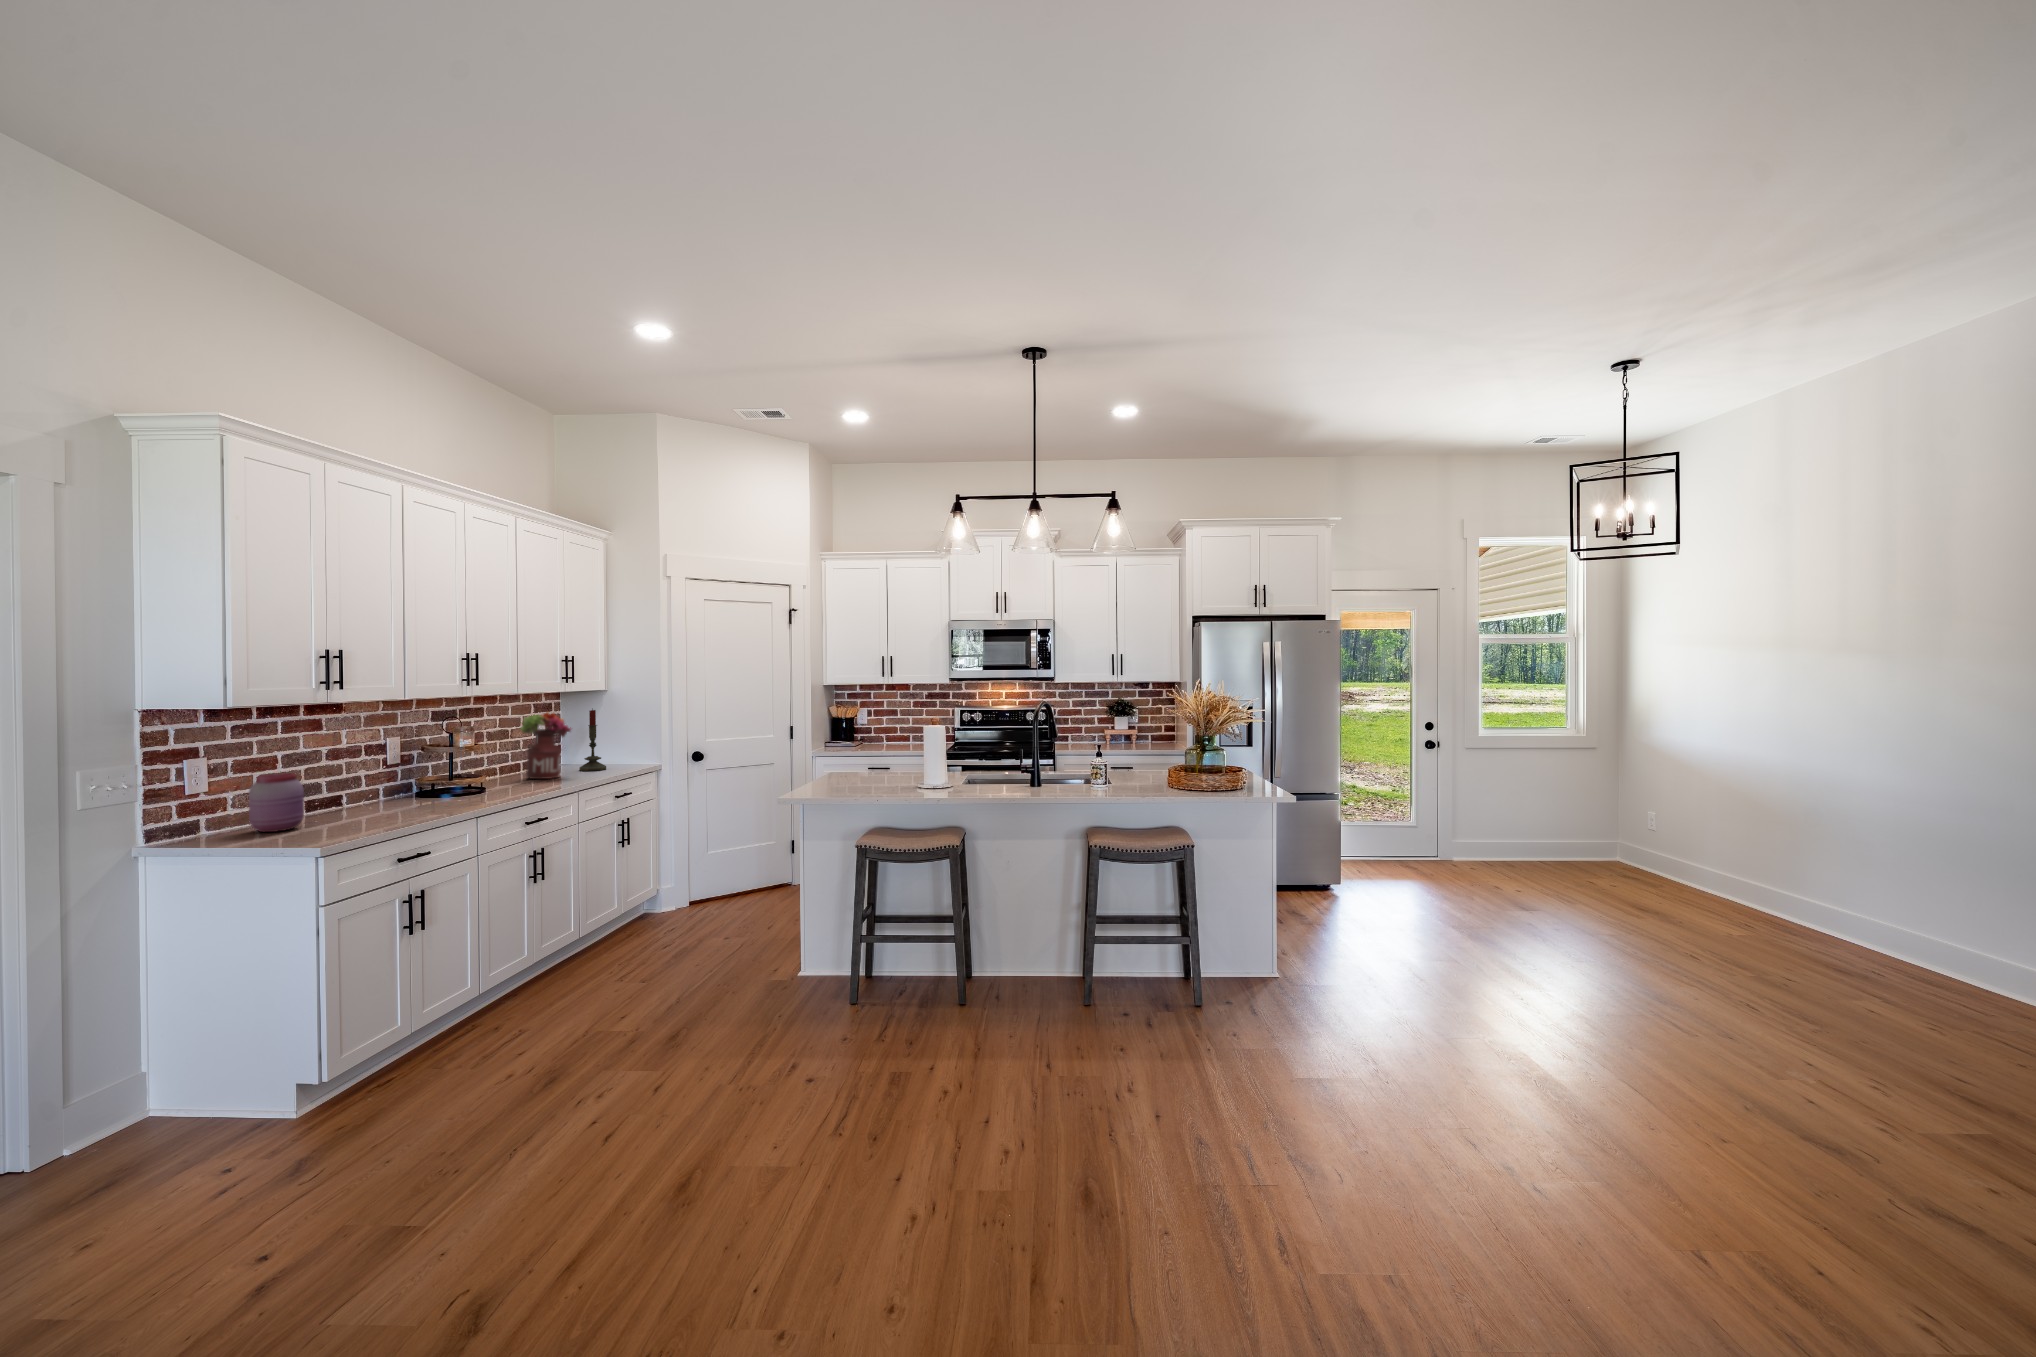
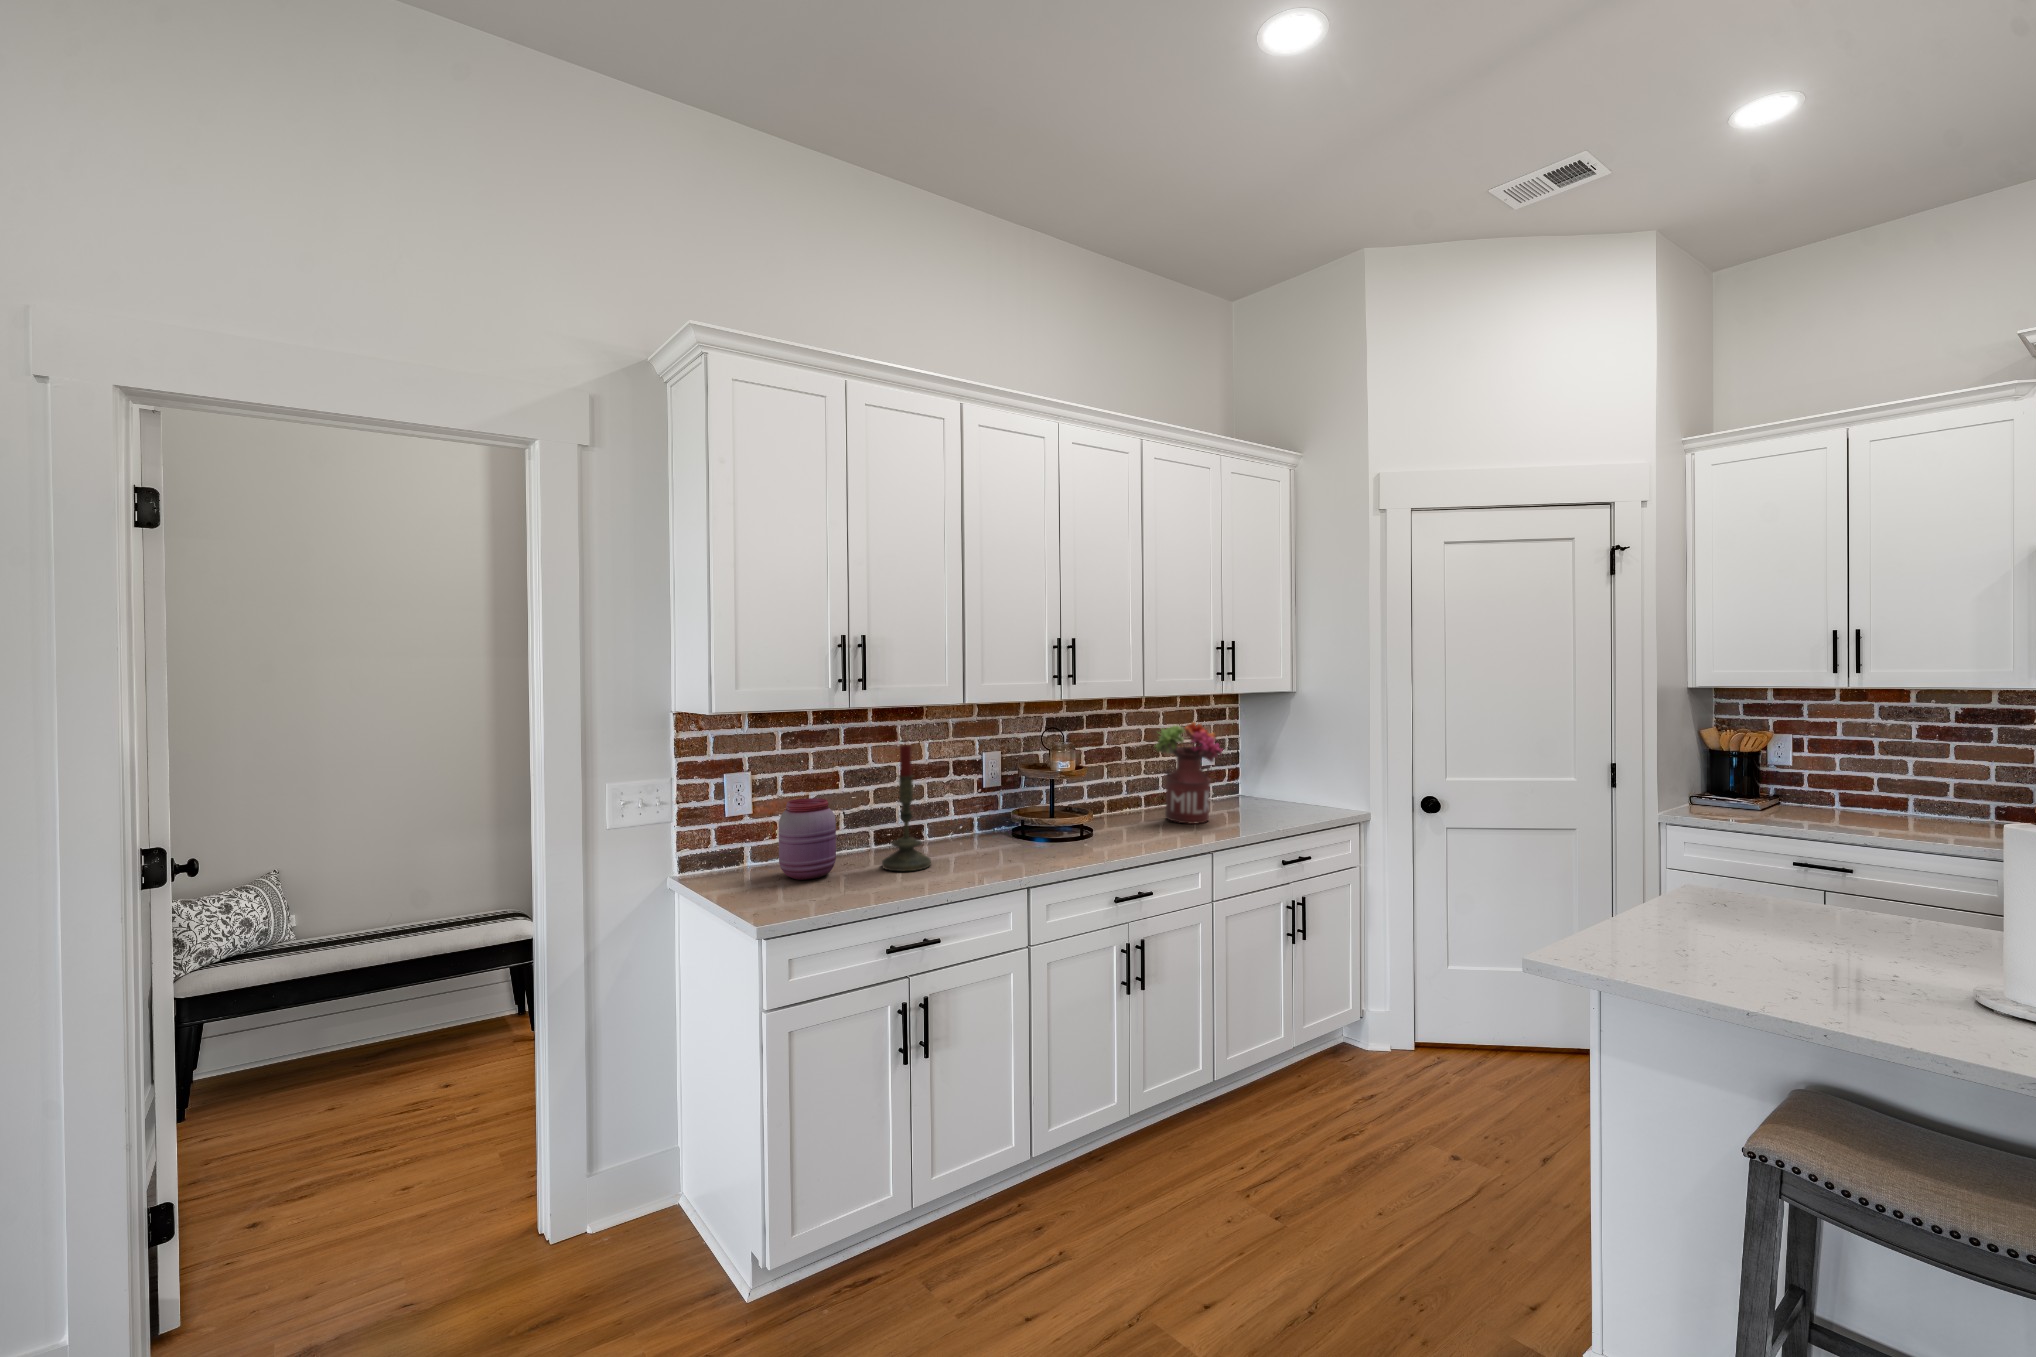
candle: present [579,709,606,771] -> present [882,745,931,871]

